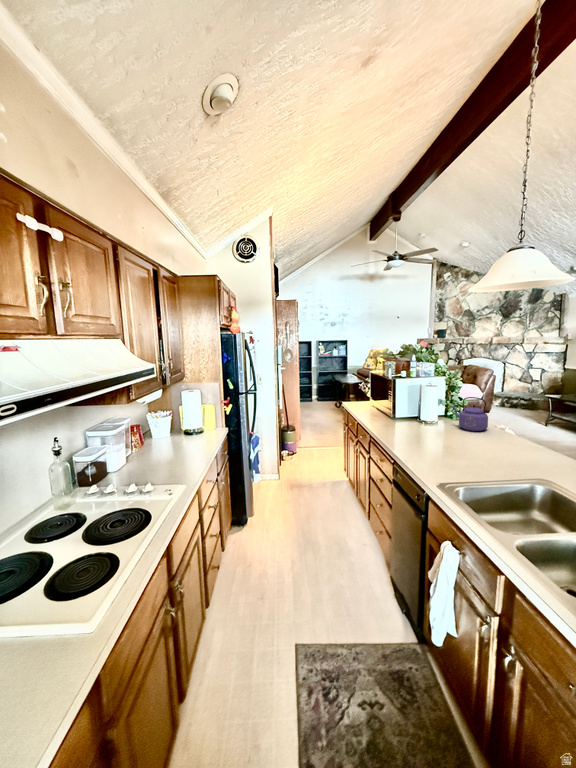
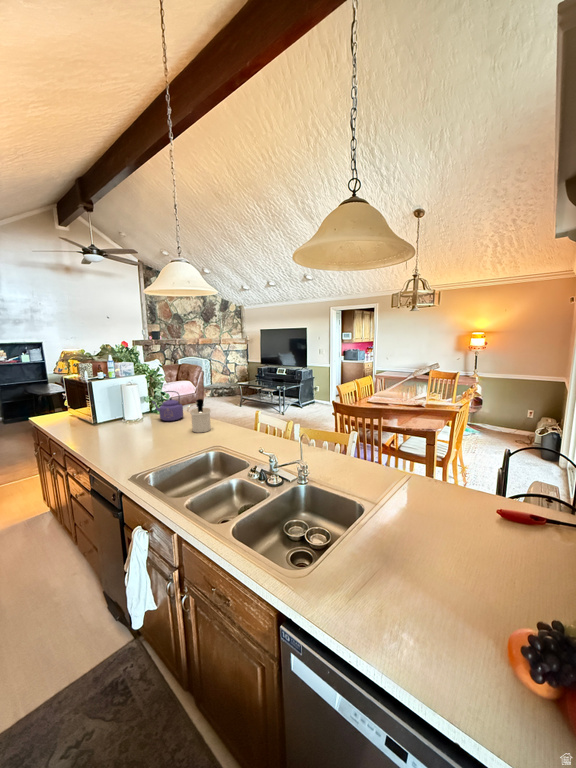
soap dispenser: none [502,413,533,454] -> present [187,399,211,433]

